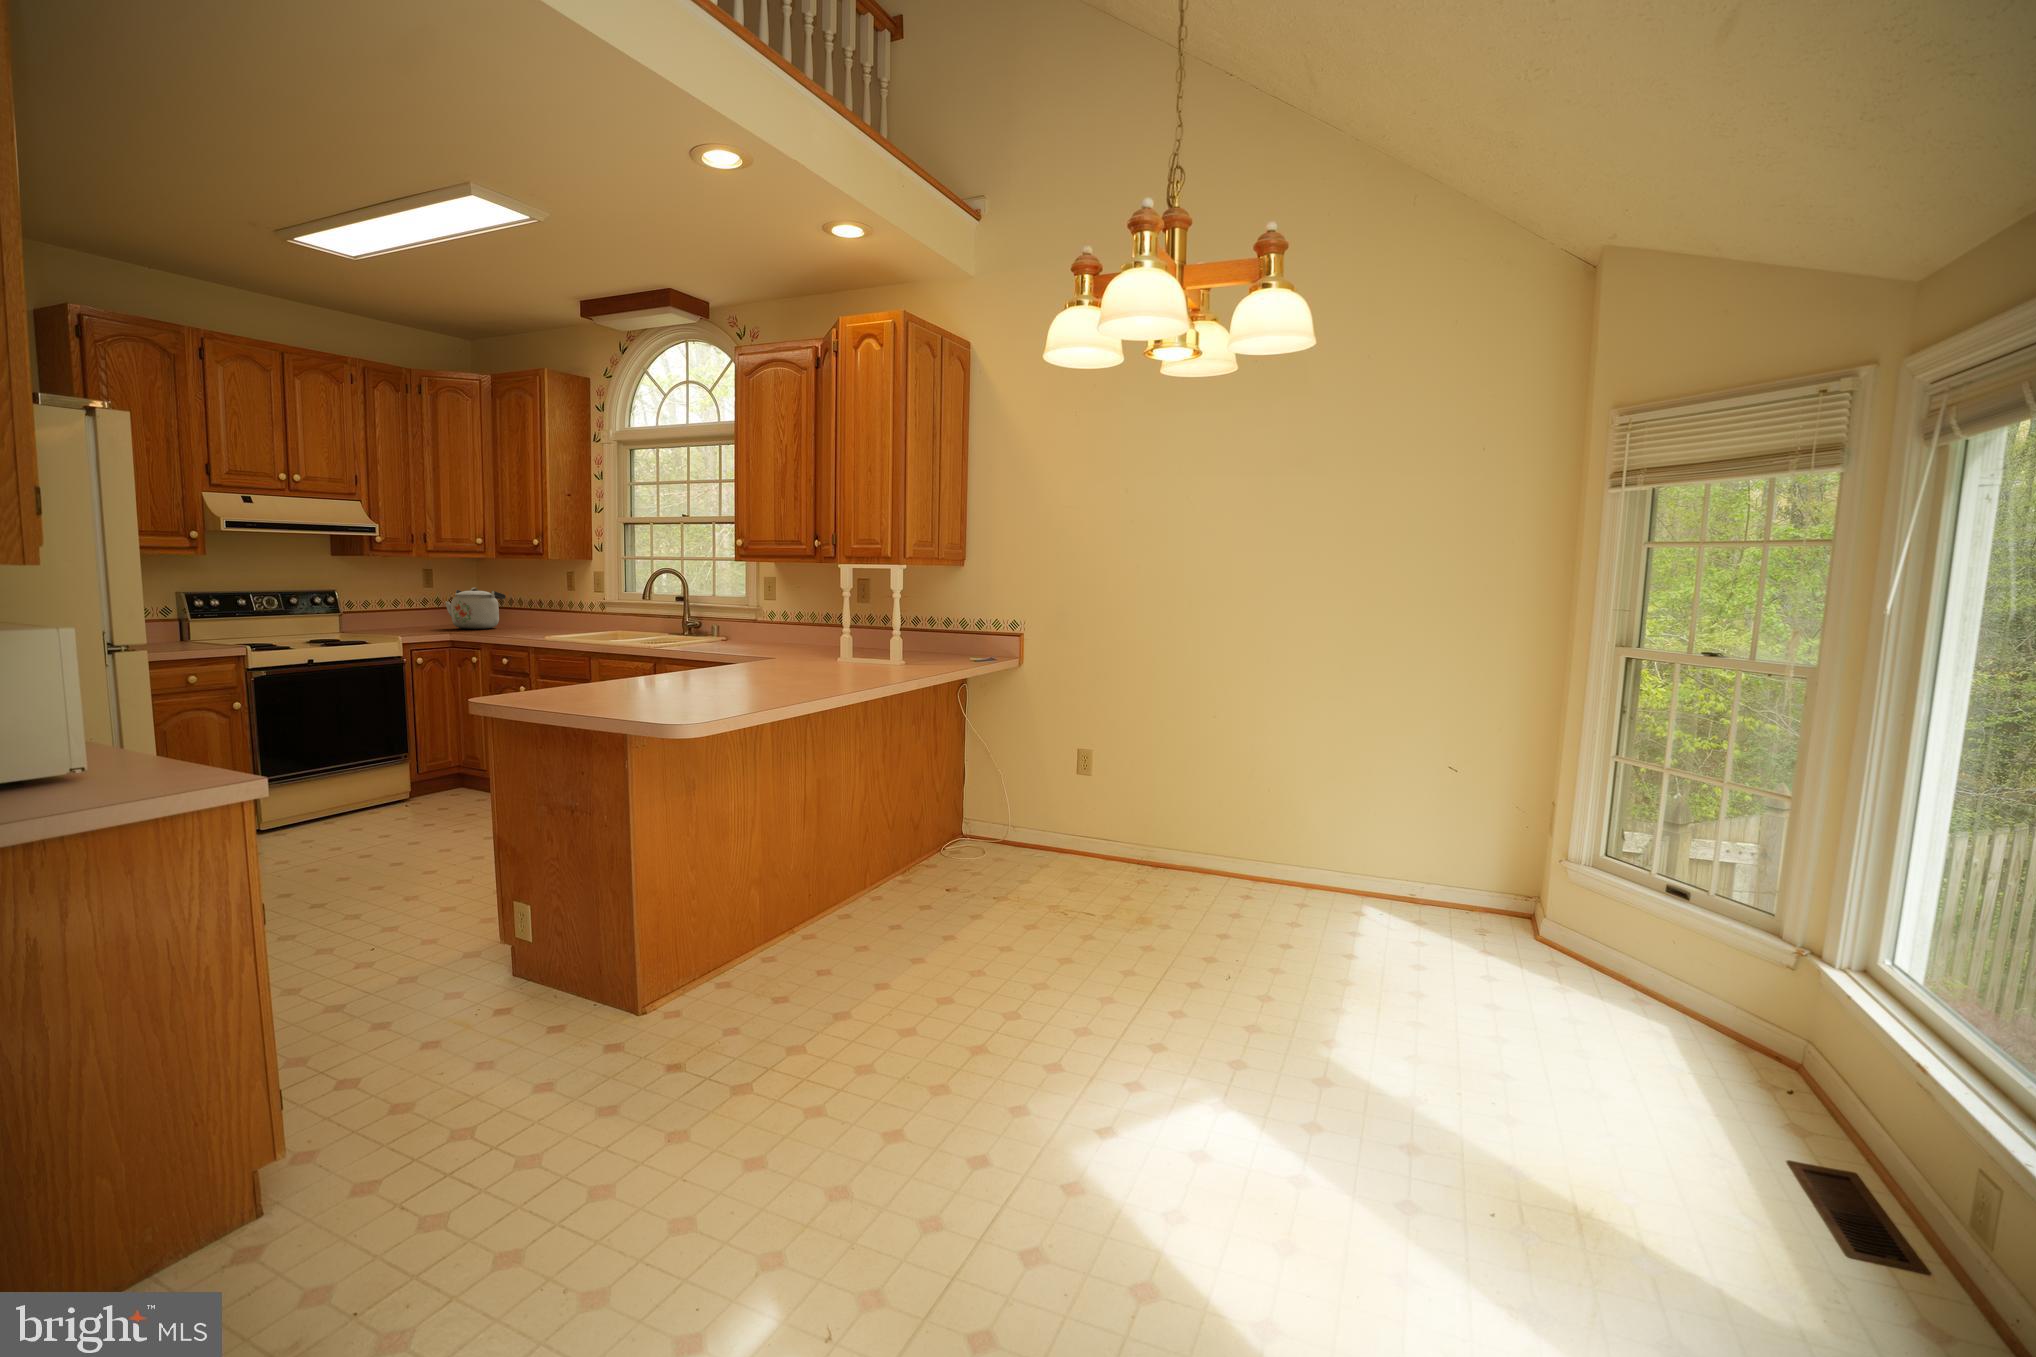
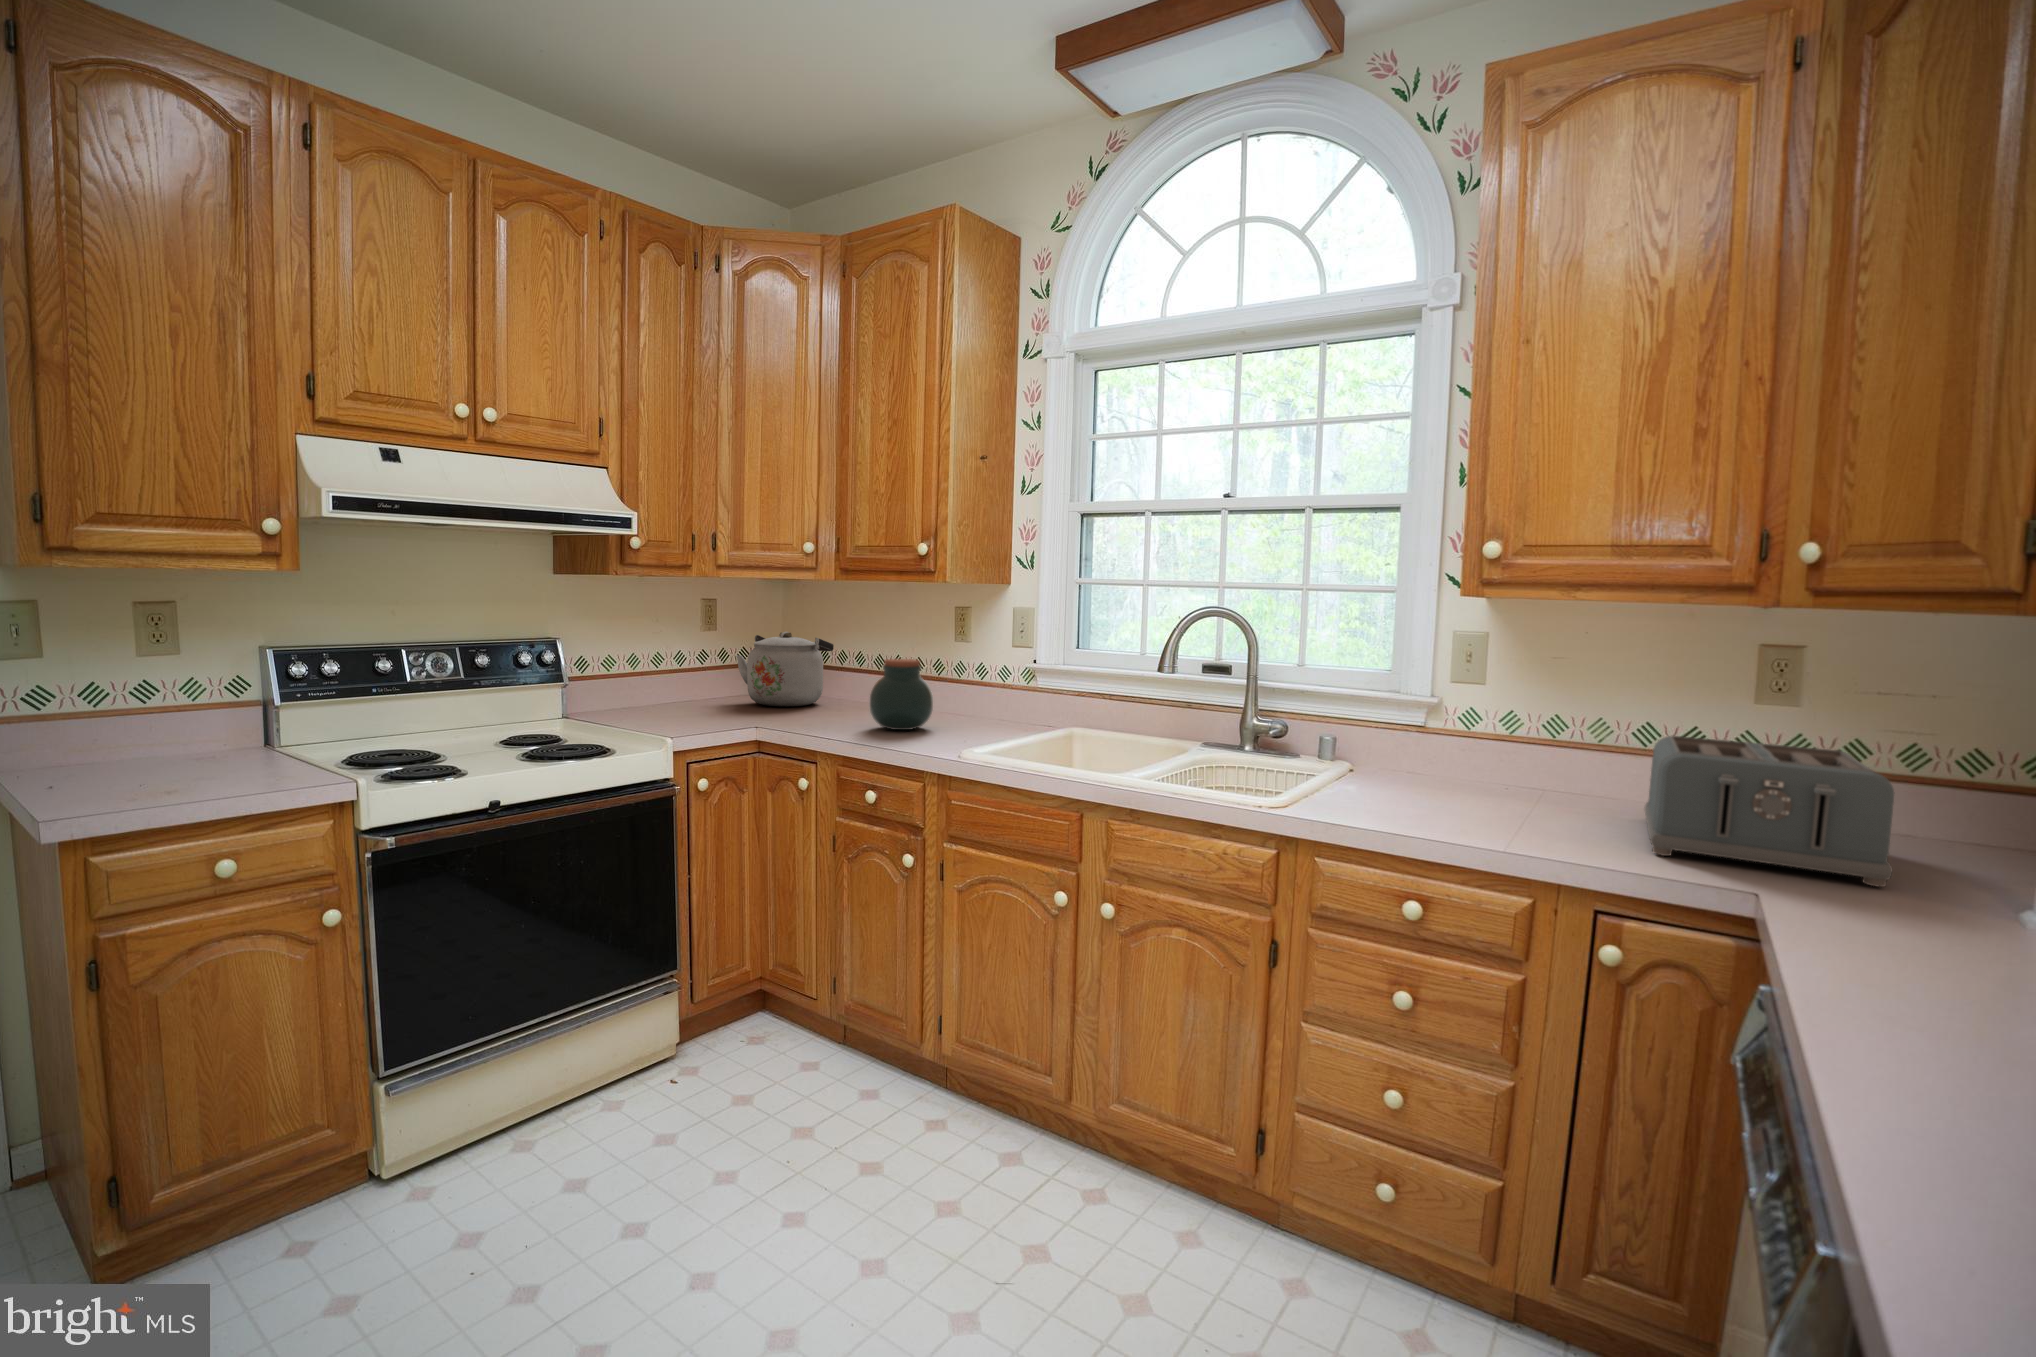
jar: none [512,598,547,634] -> present [870,659,933,730]
toaster: none [766,613,855,653] -> present [1645,736,1894,887]

